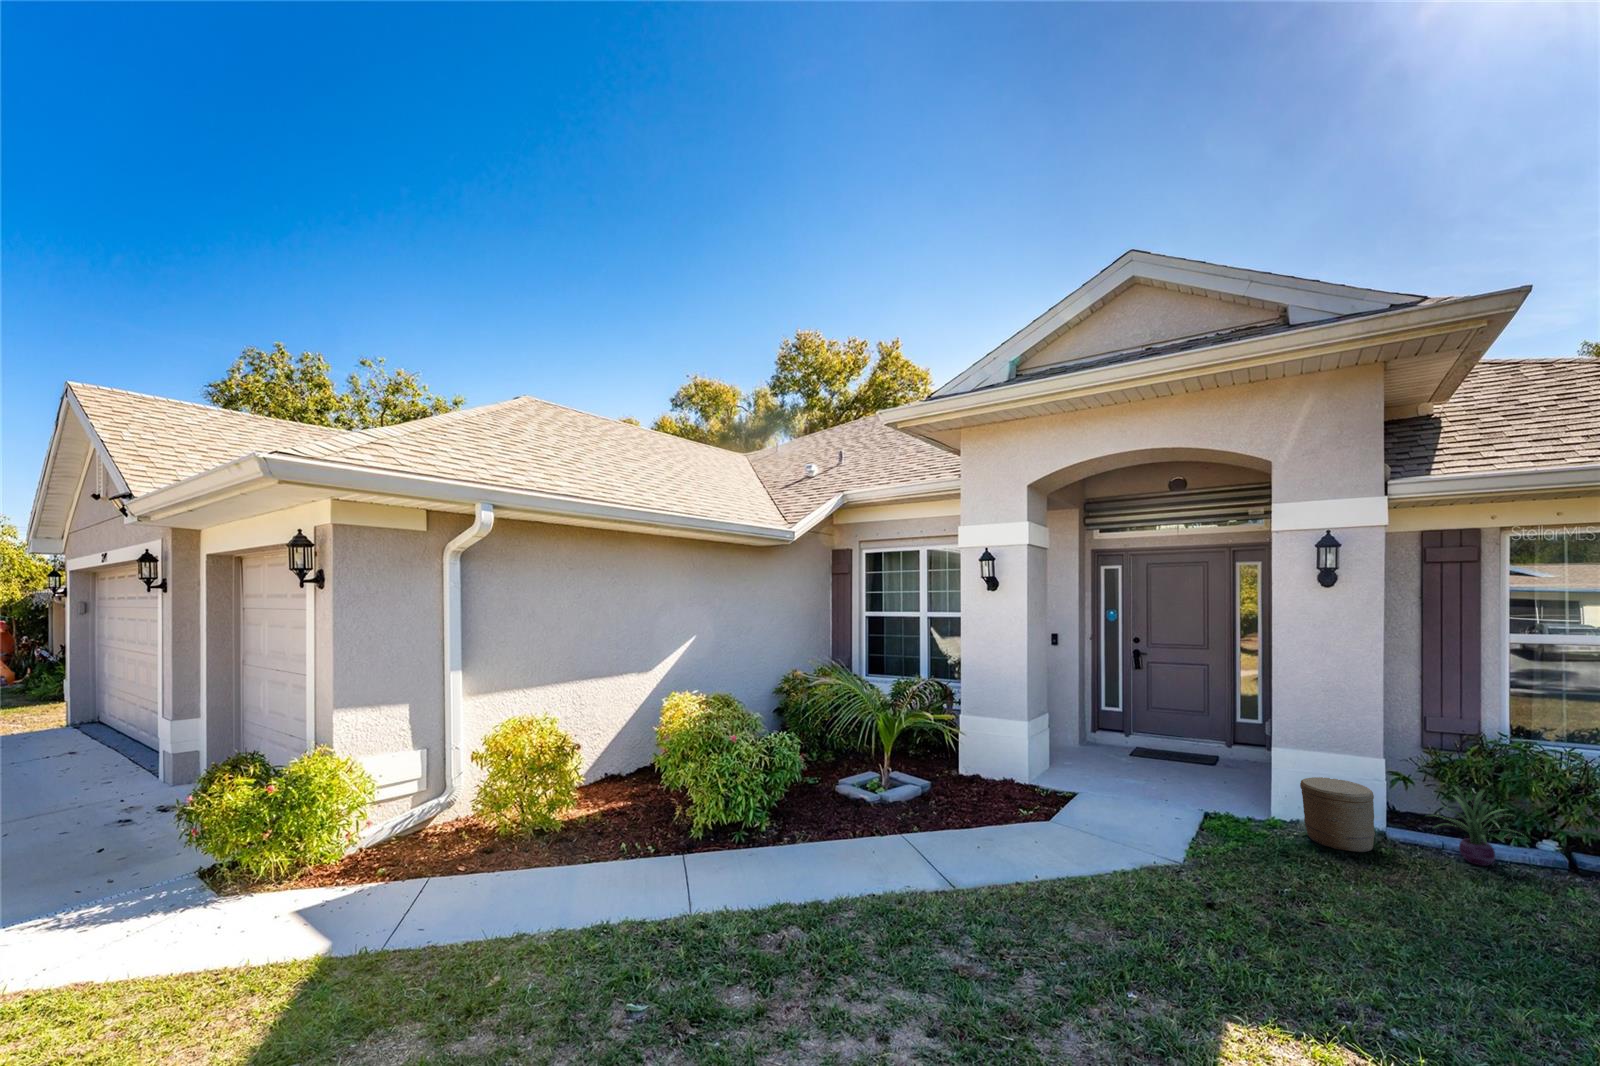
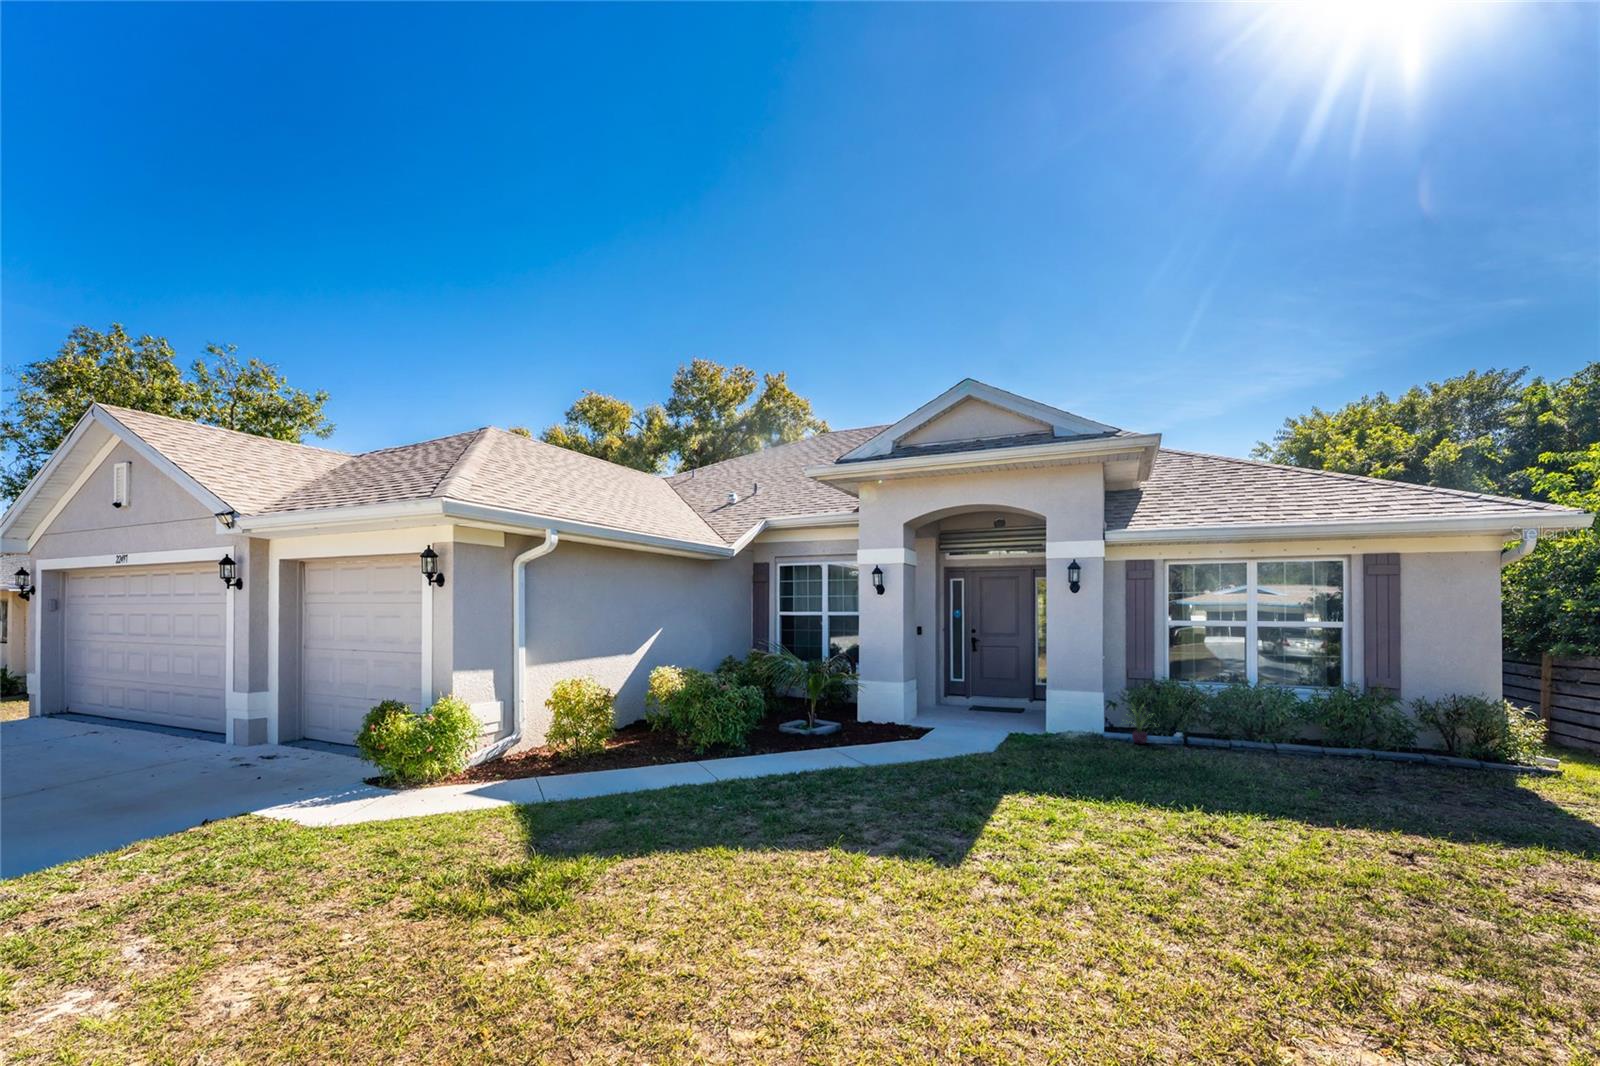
woven basket: present [1300,777,1375,852] -> none [1057,704,1093,742]

